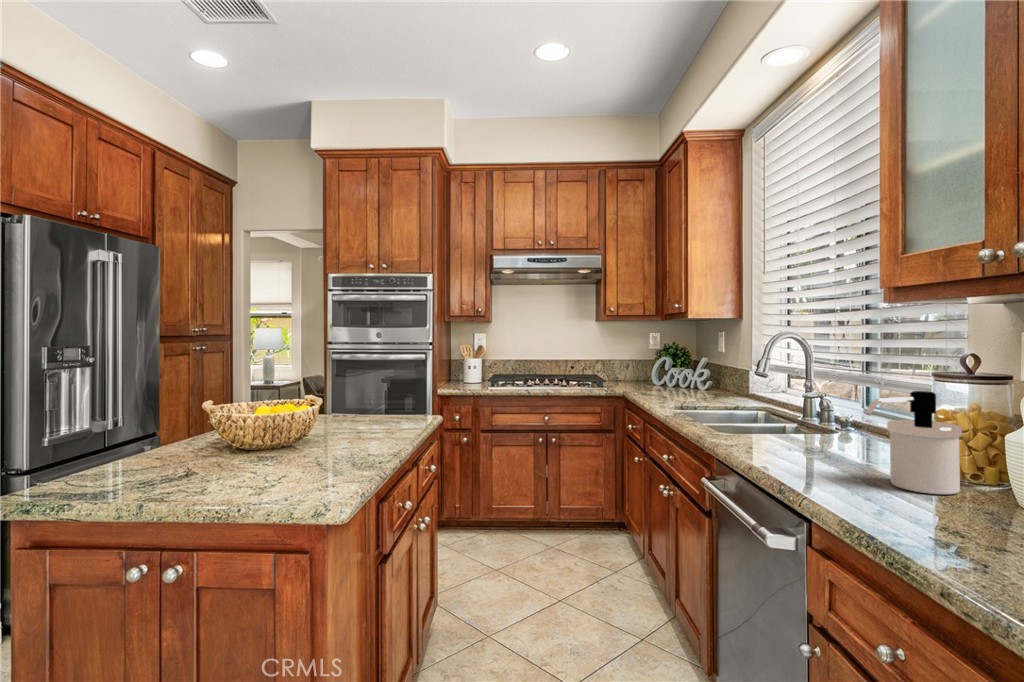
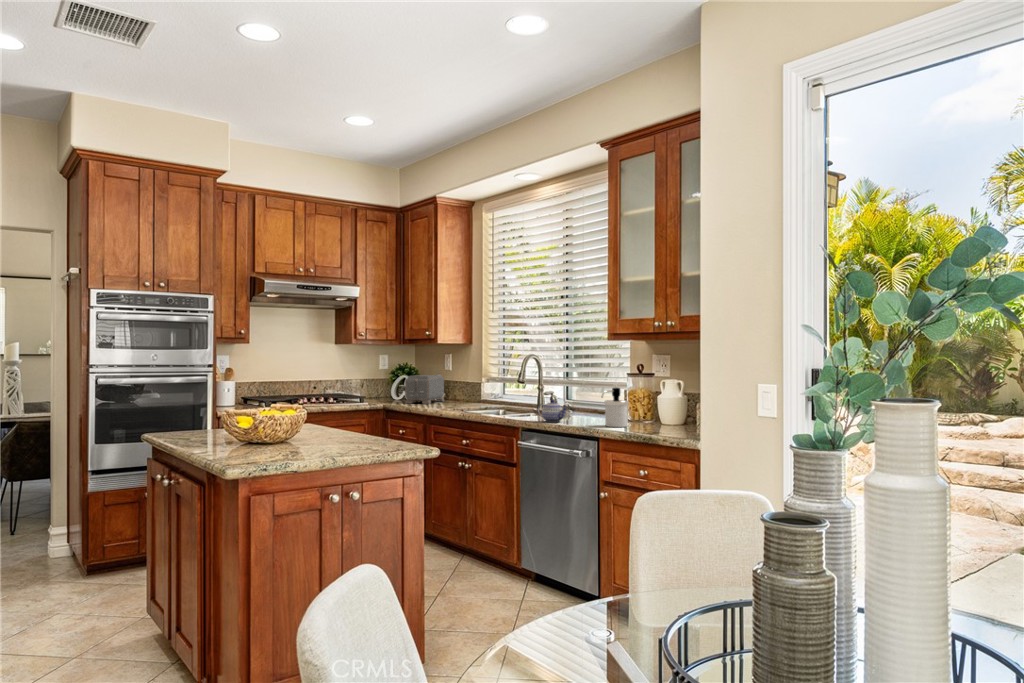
toaster: none [641,356,701,394] -> present [405,375,444,404]
teapot: none [753,407,806,453] -> present [538,400,567,422]

